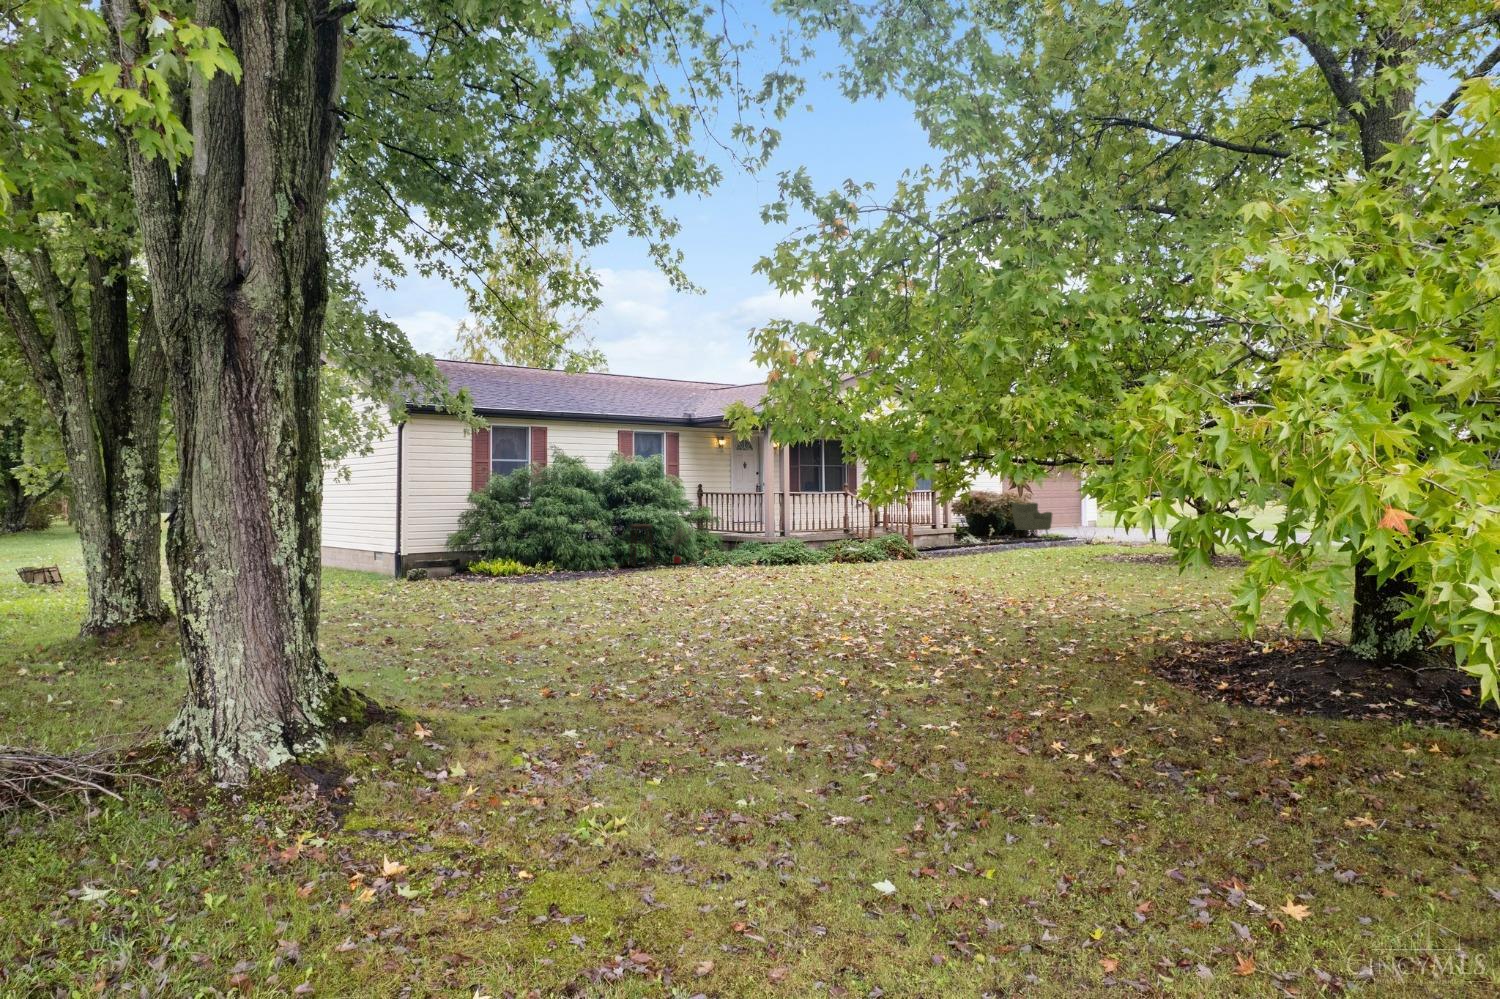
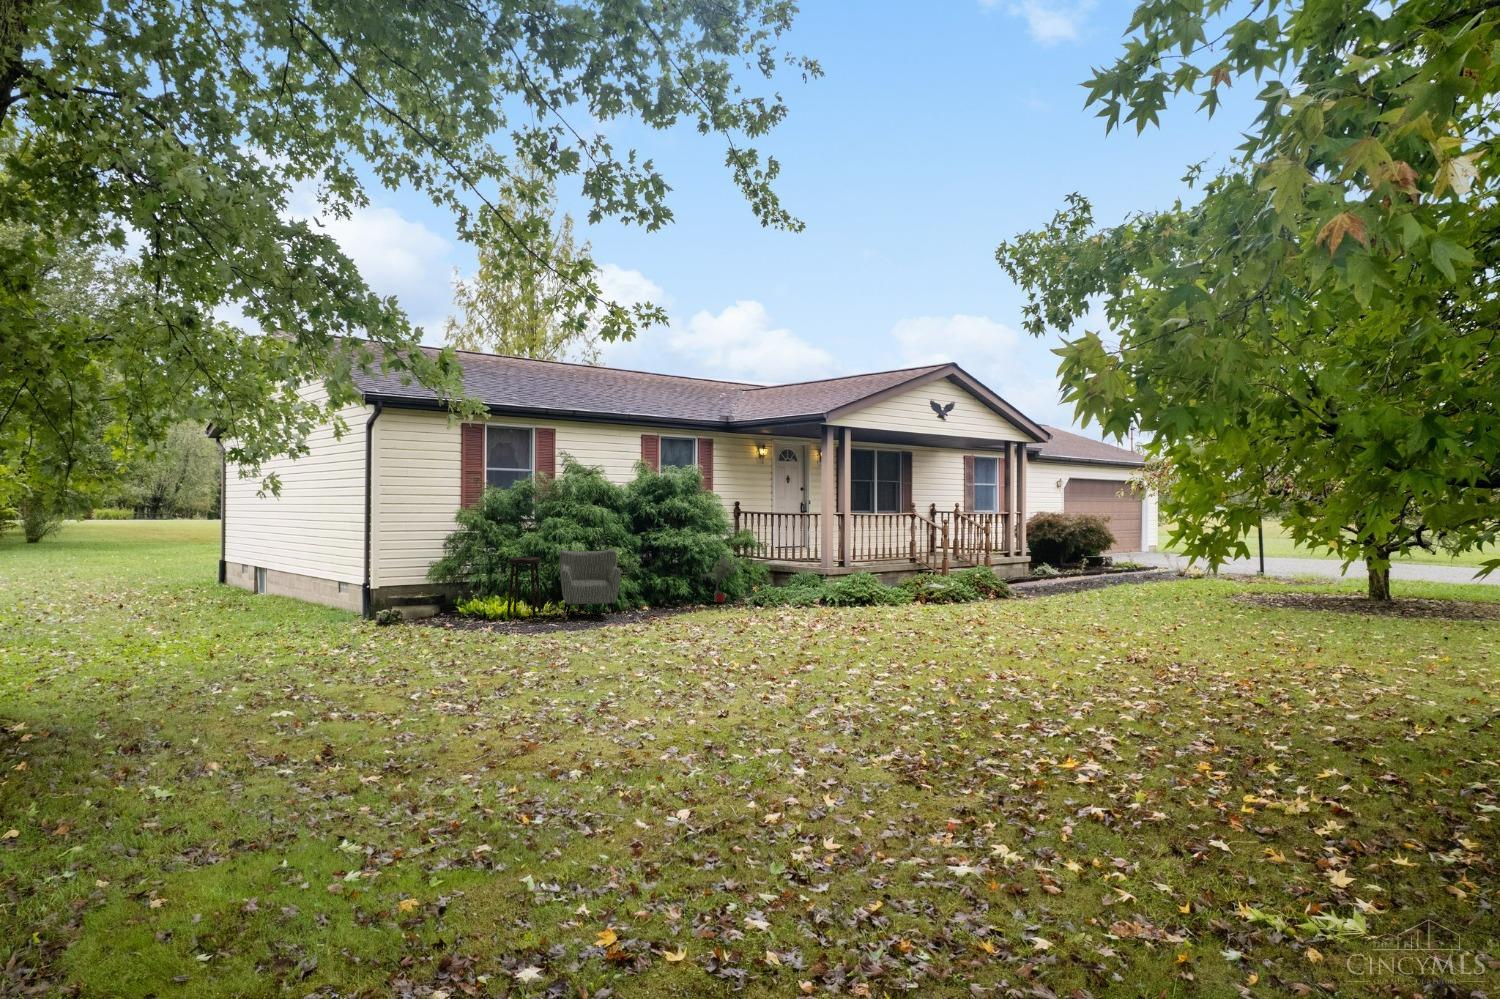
armchair: present [1012,502,1052,537] -> present [560,549,621,620]
stool: present [629,524,654,566] -> present [507,557,541,616]

